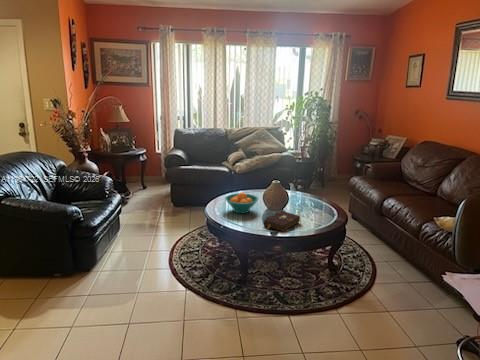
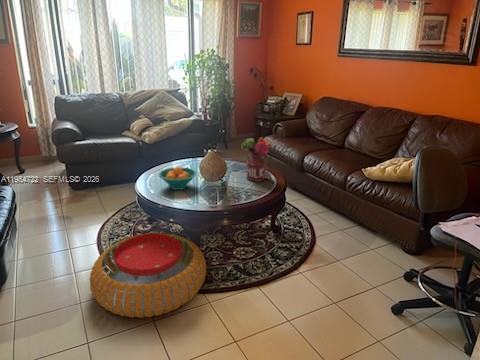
flower arrangement: none [304,173,336,216] -> present [241,137,272,182]
book: present [264,211,300,232] -> none [212,181,246,204]
pouf: none [145,246,246,317] -> present [89,233,206,318]

